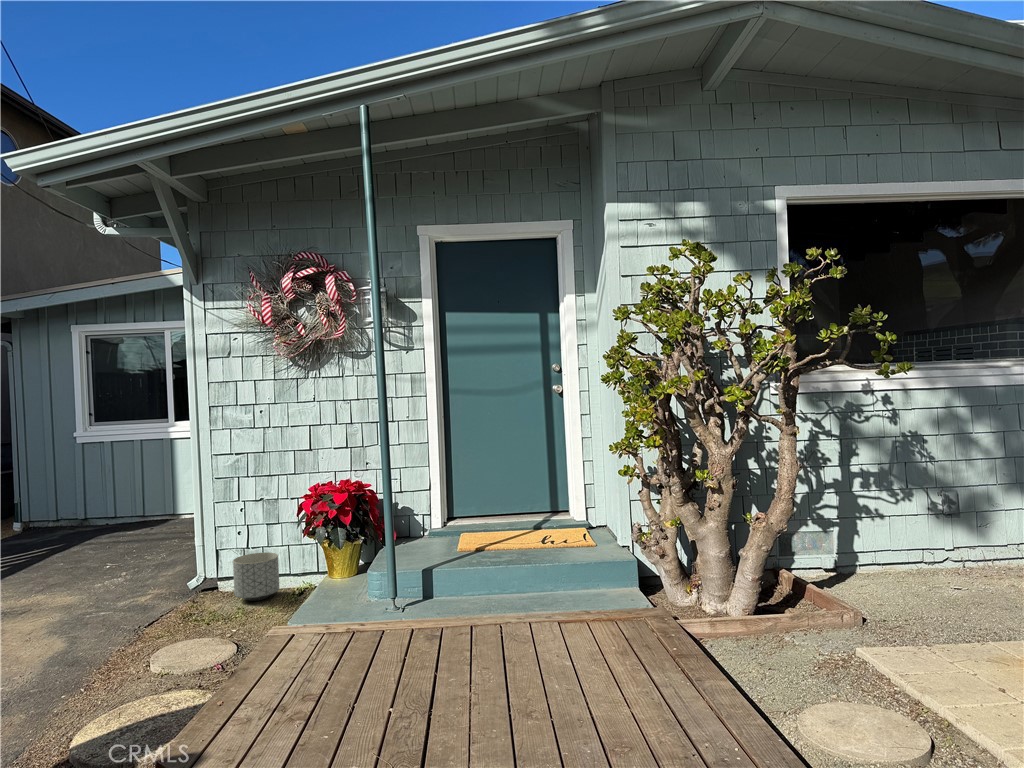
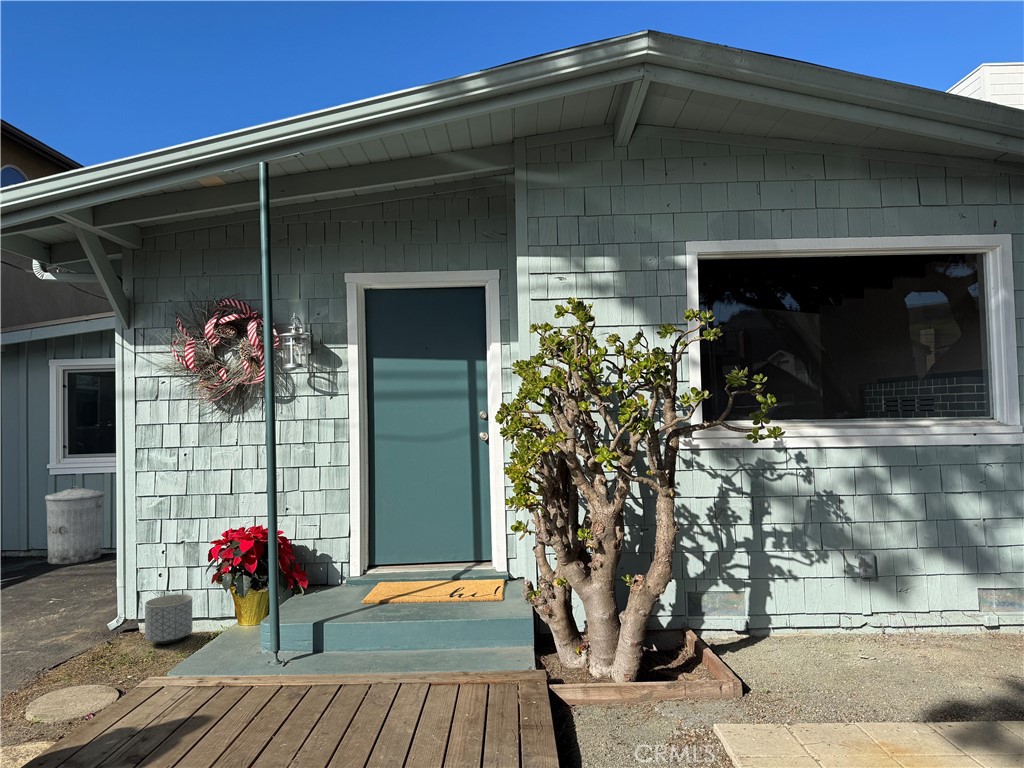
trash can: none [78,456,138,535] -> present [45,486,105,564]

